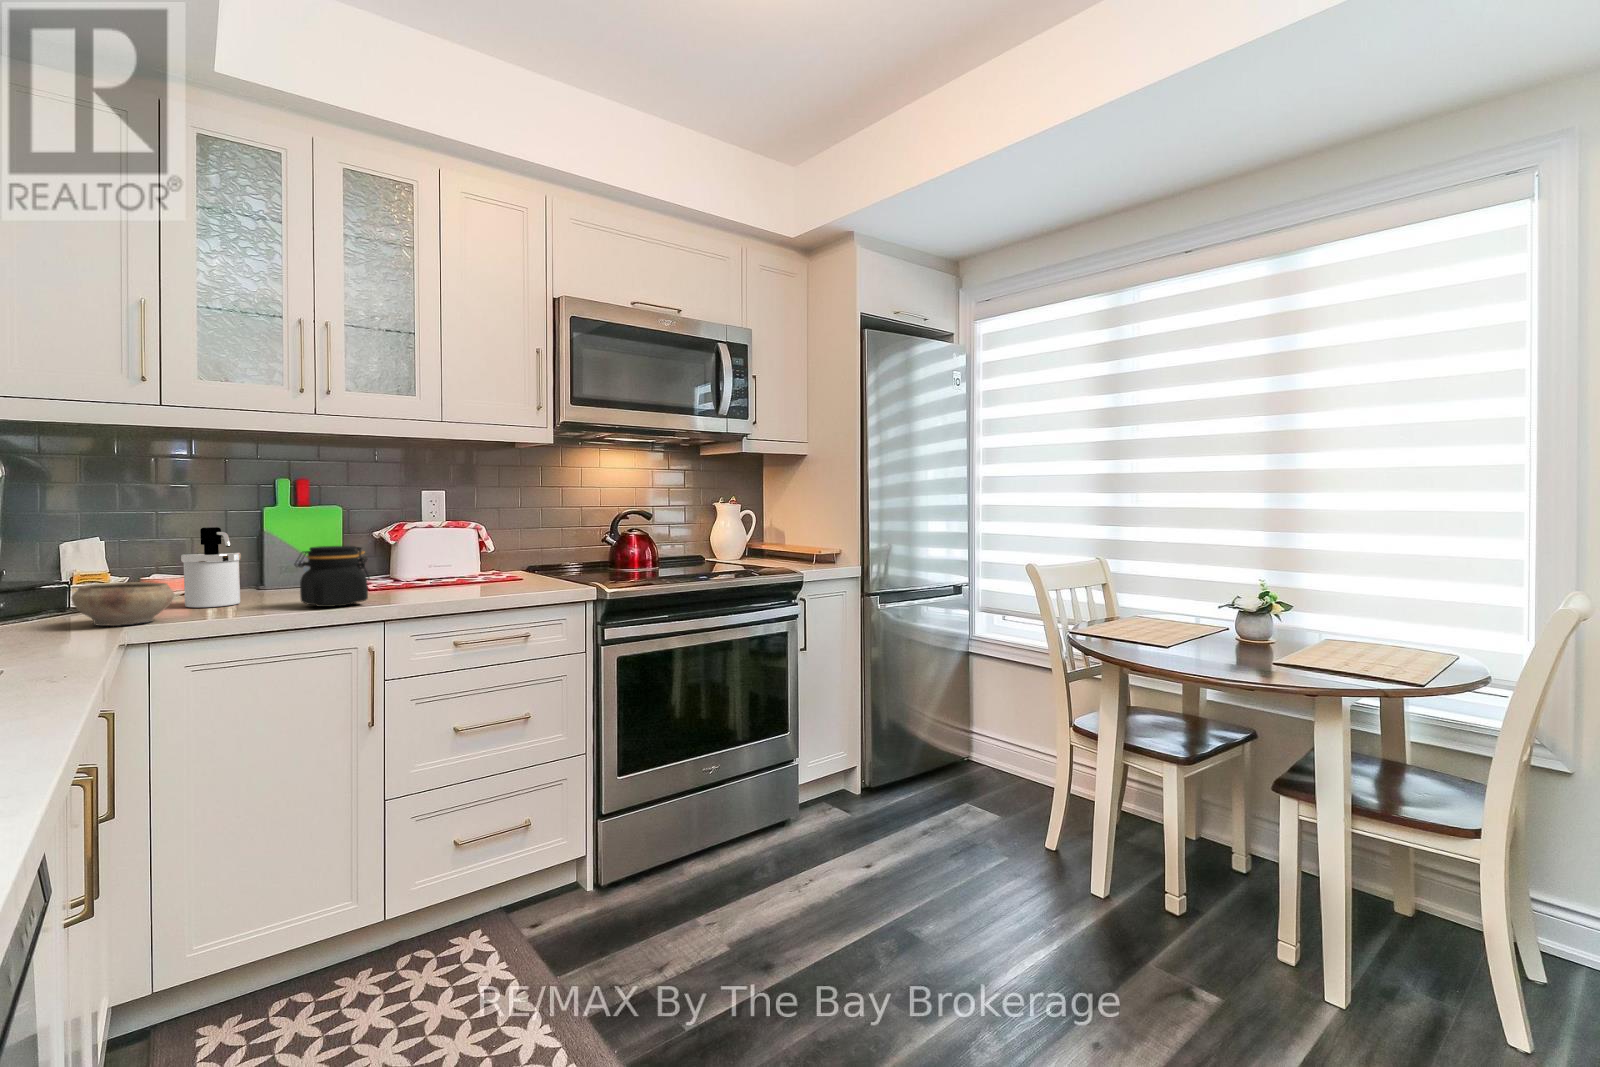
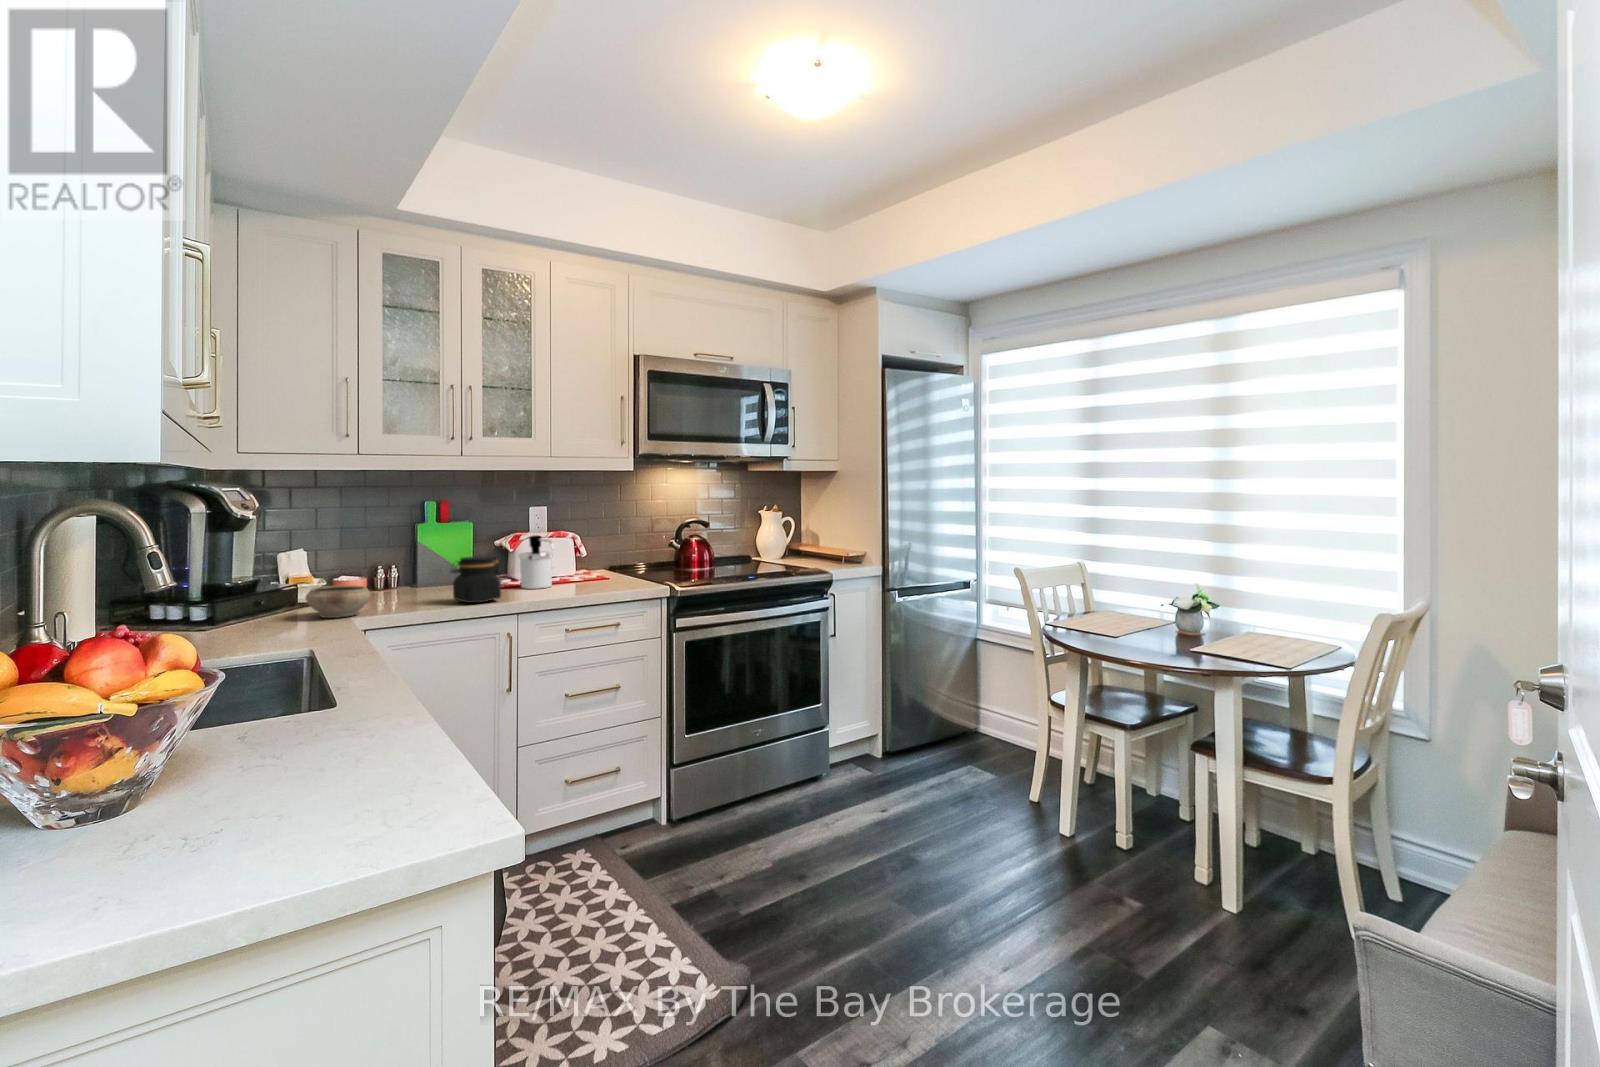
soap dispenser: present [181,527,241,608] -> present [519,535,554,589]

